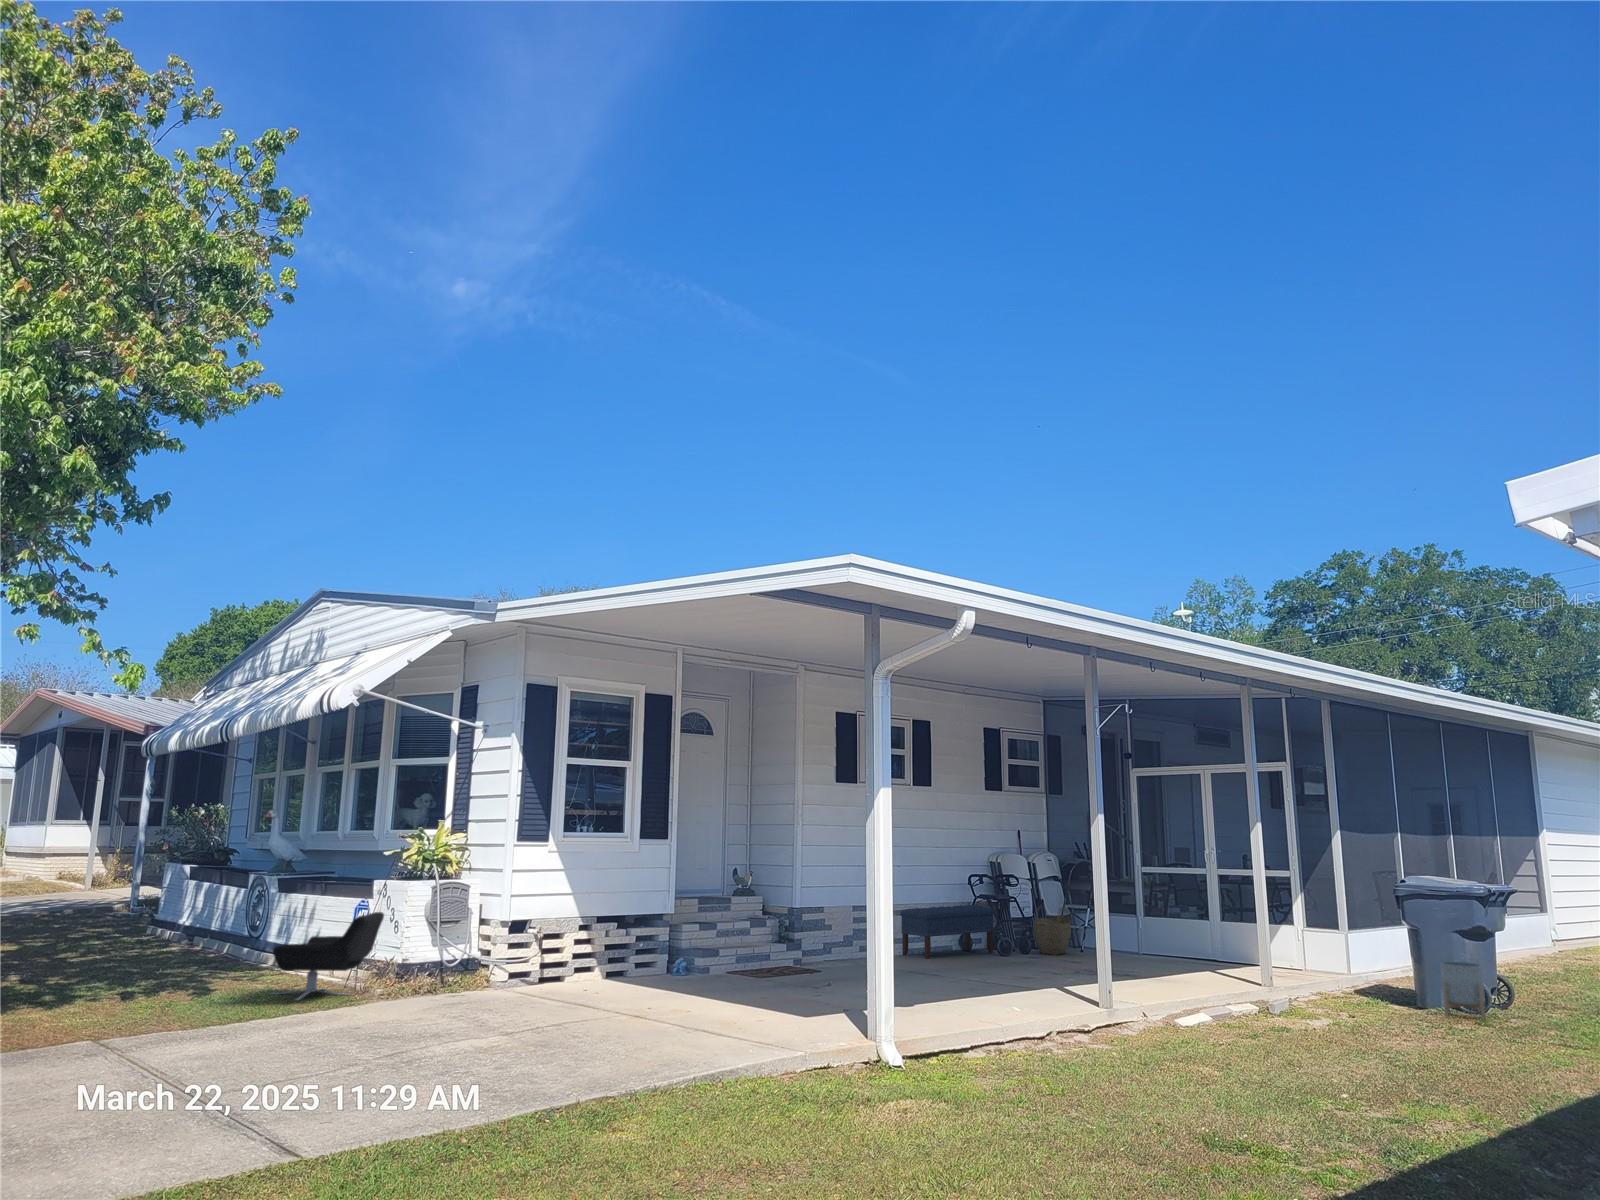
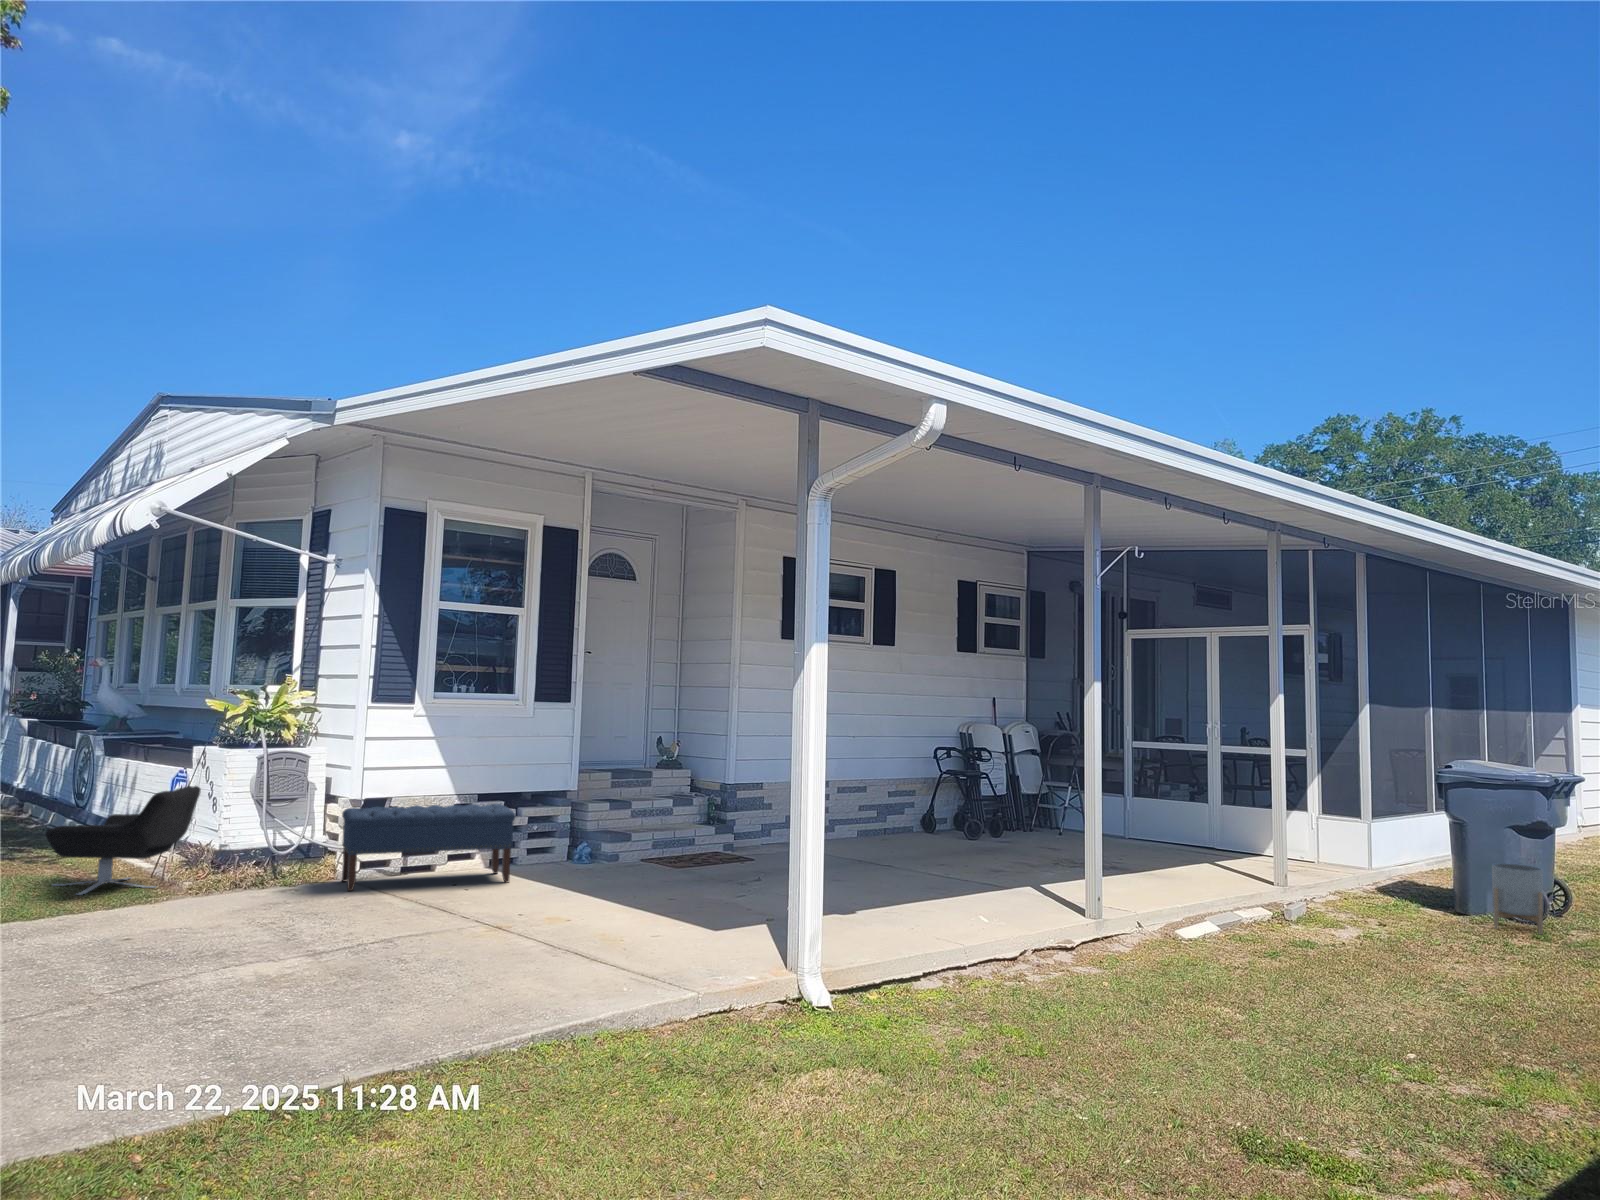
bench: present [900,905,994,959] -> present [342,804,515,891]
woven basket: present [1033,907,1071,955] -> none [1005,784,1048,839]

